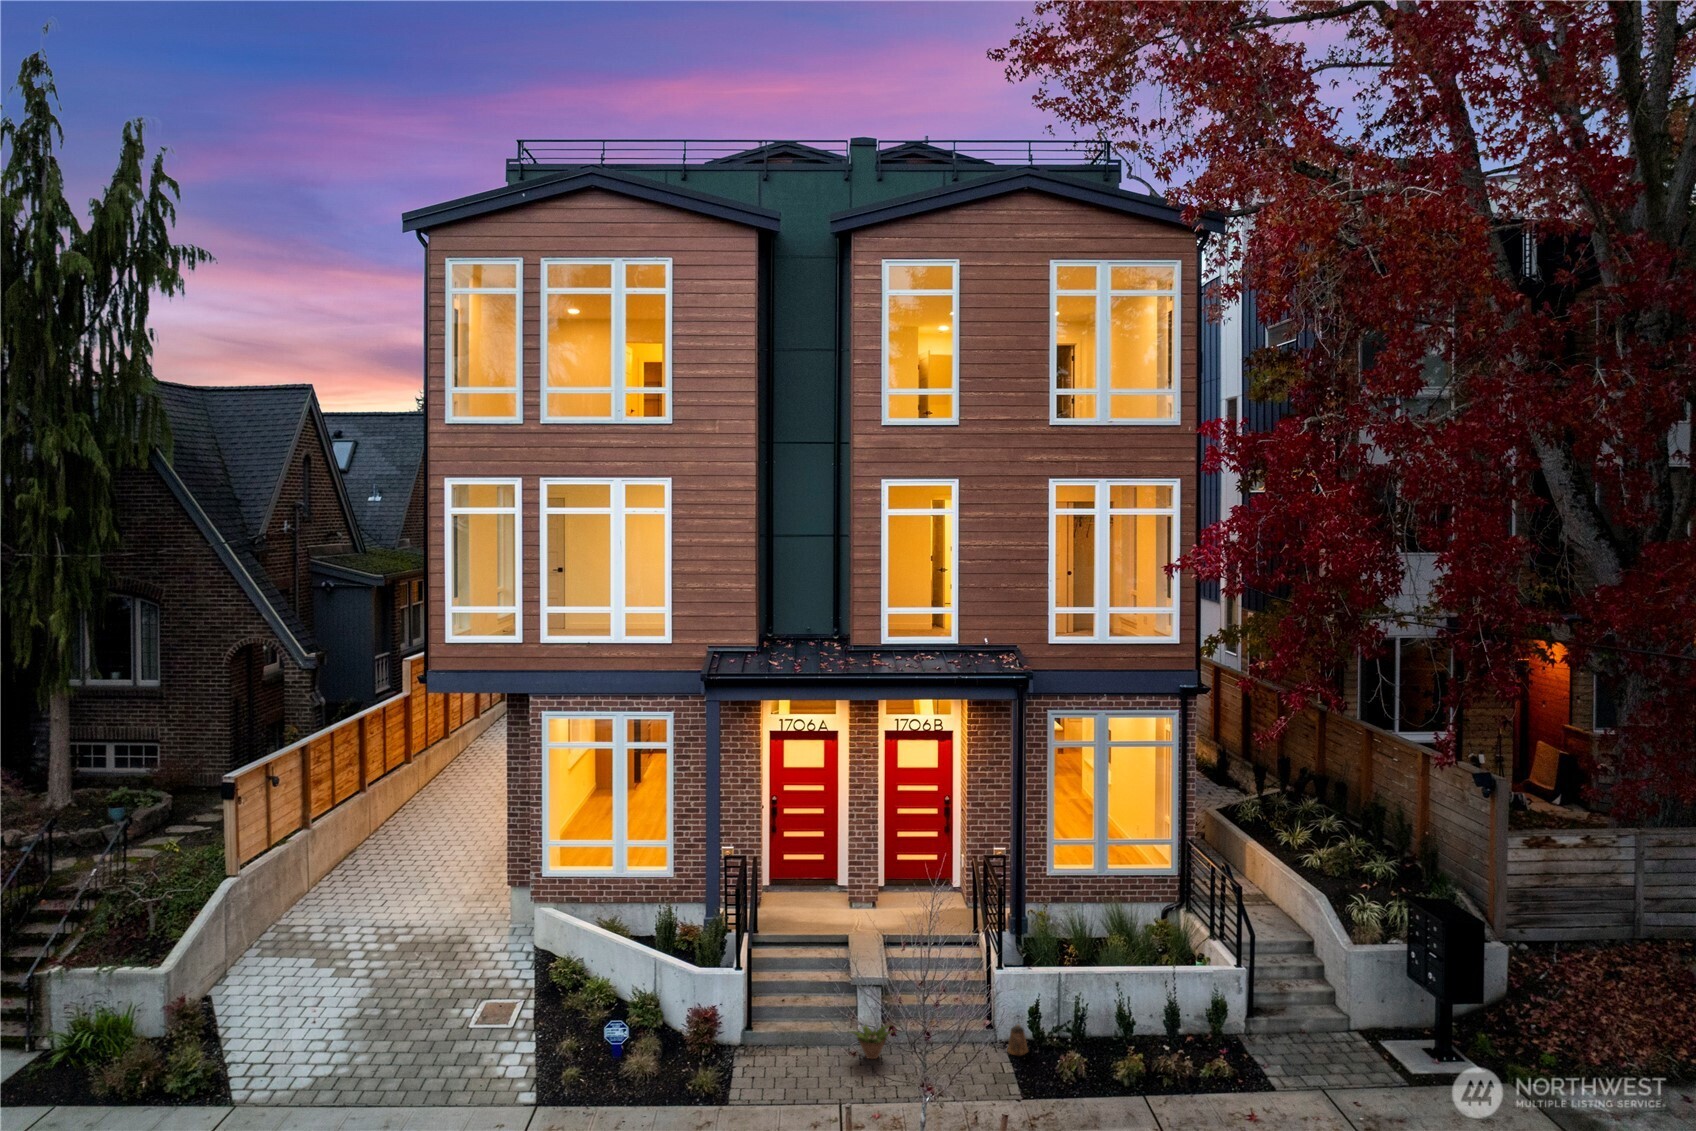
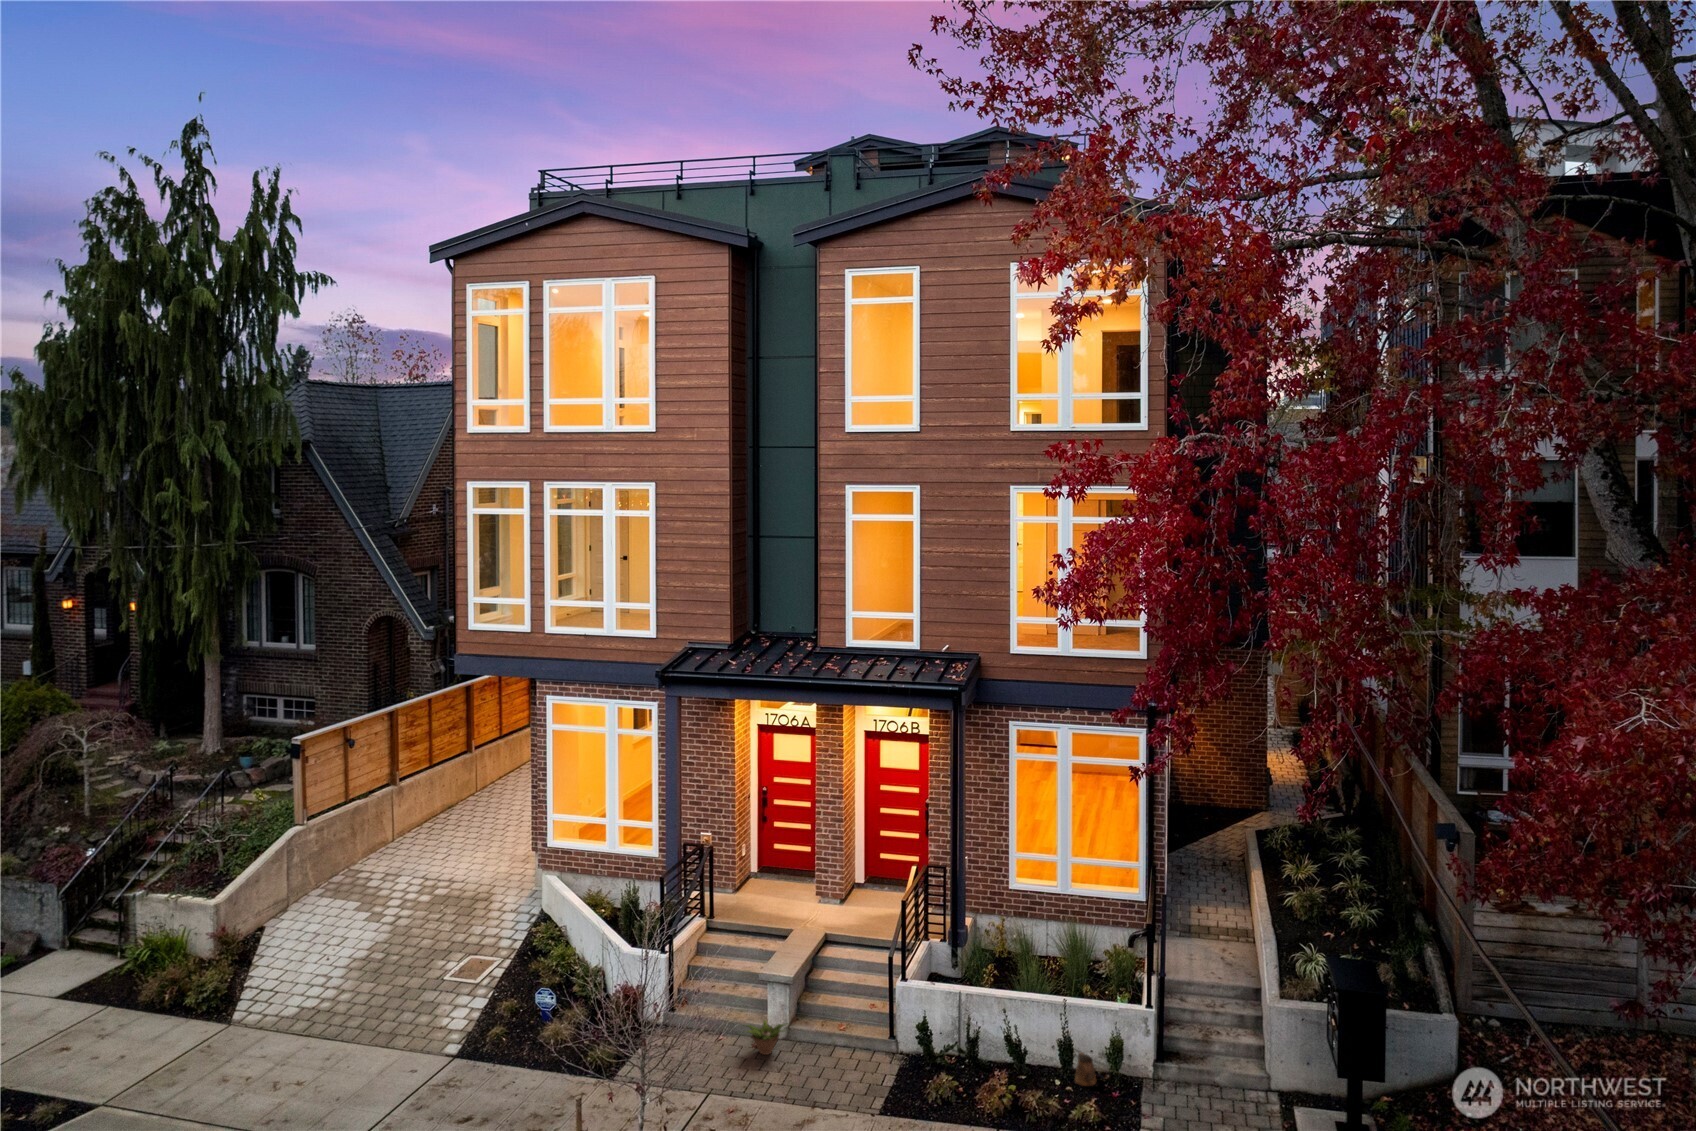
watering can: present [1007,1024,1028,1056] -> present [1075,1052,1097,1086]

